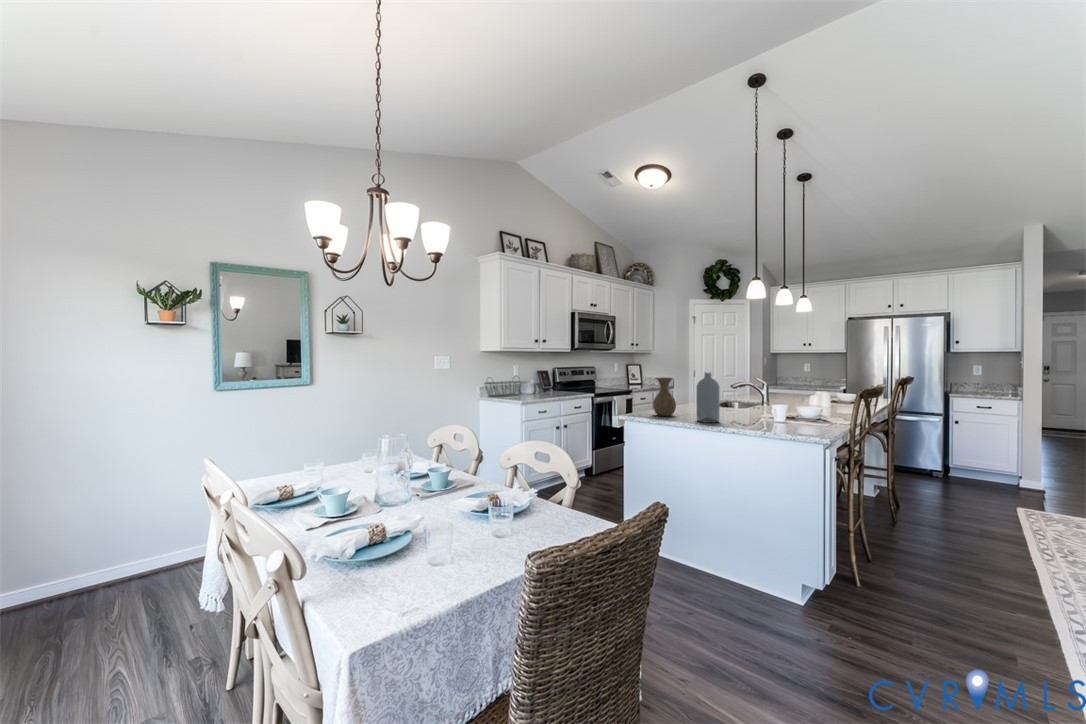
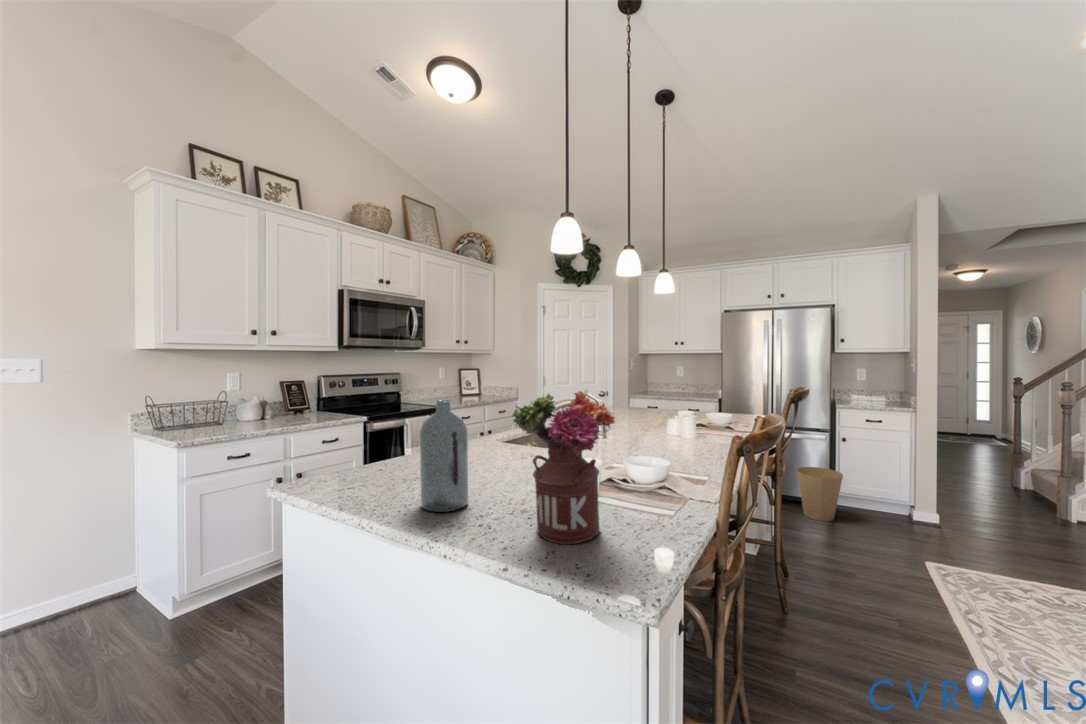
flower arrangement: none [751,366,801,430] -> present [513,391,615,544]
vase: present [653,377,676,416] -> none [358,406,406,487]
trash can: none [913,443,954,484] -> present [797,467,843,521]

